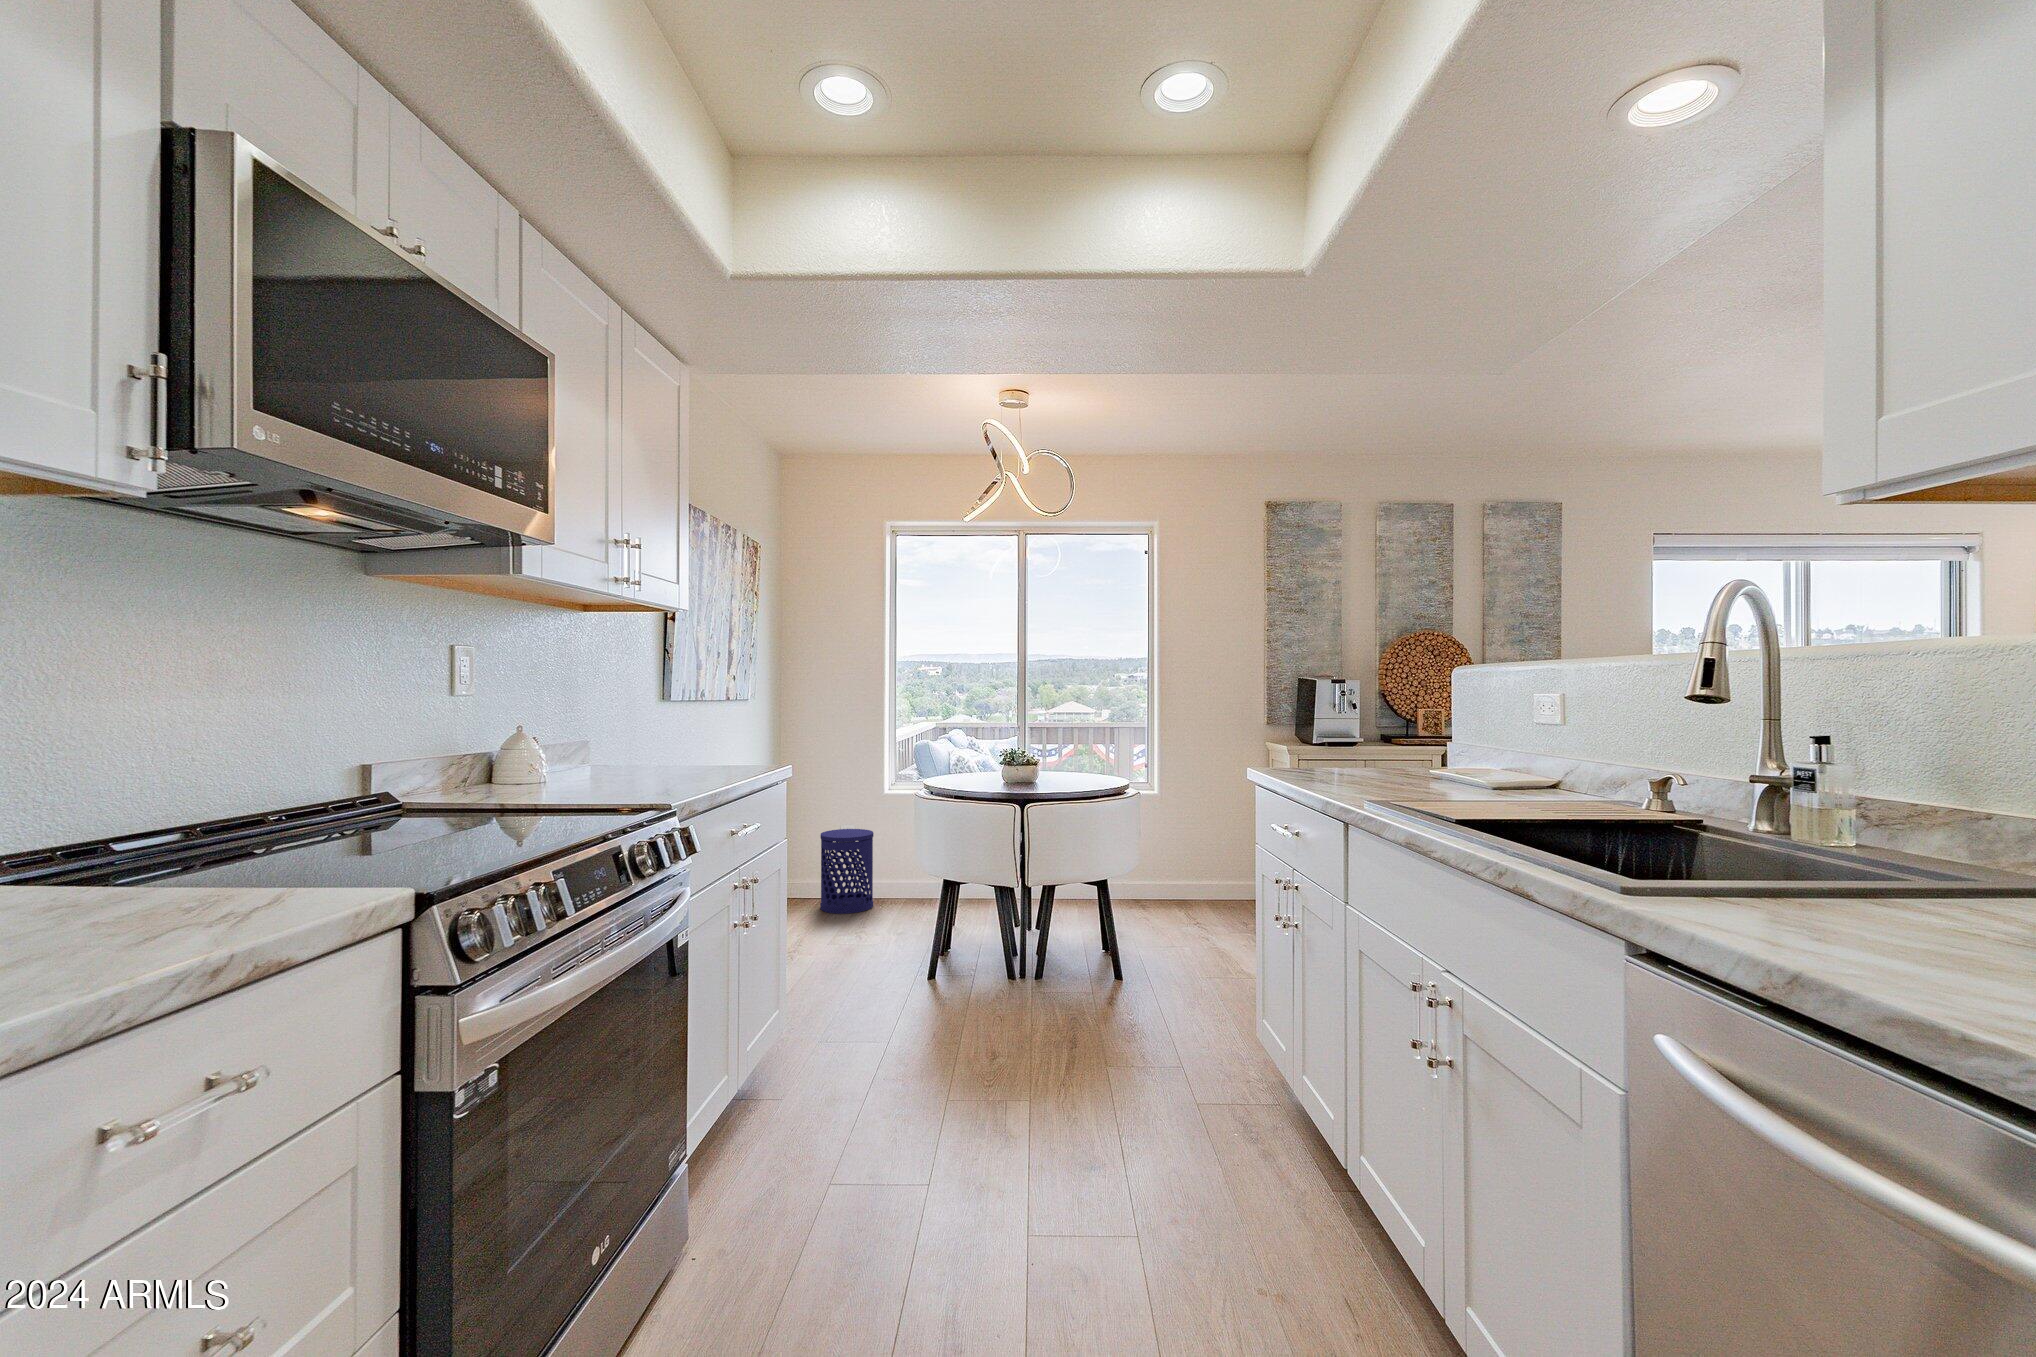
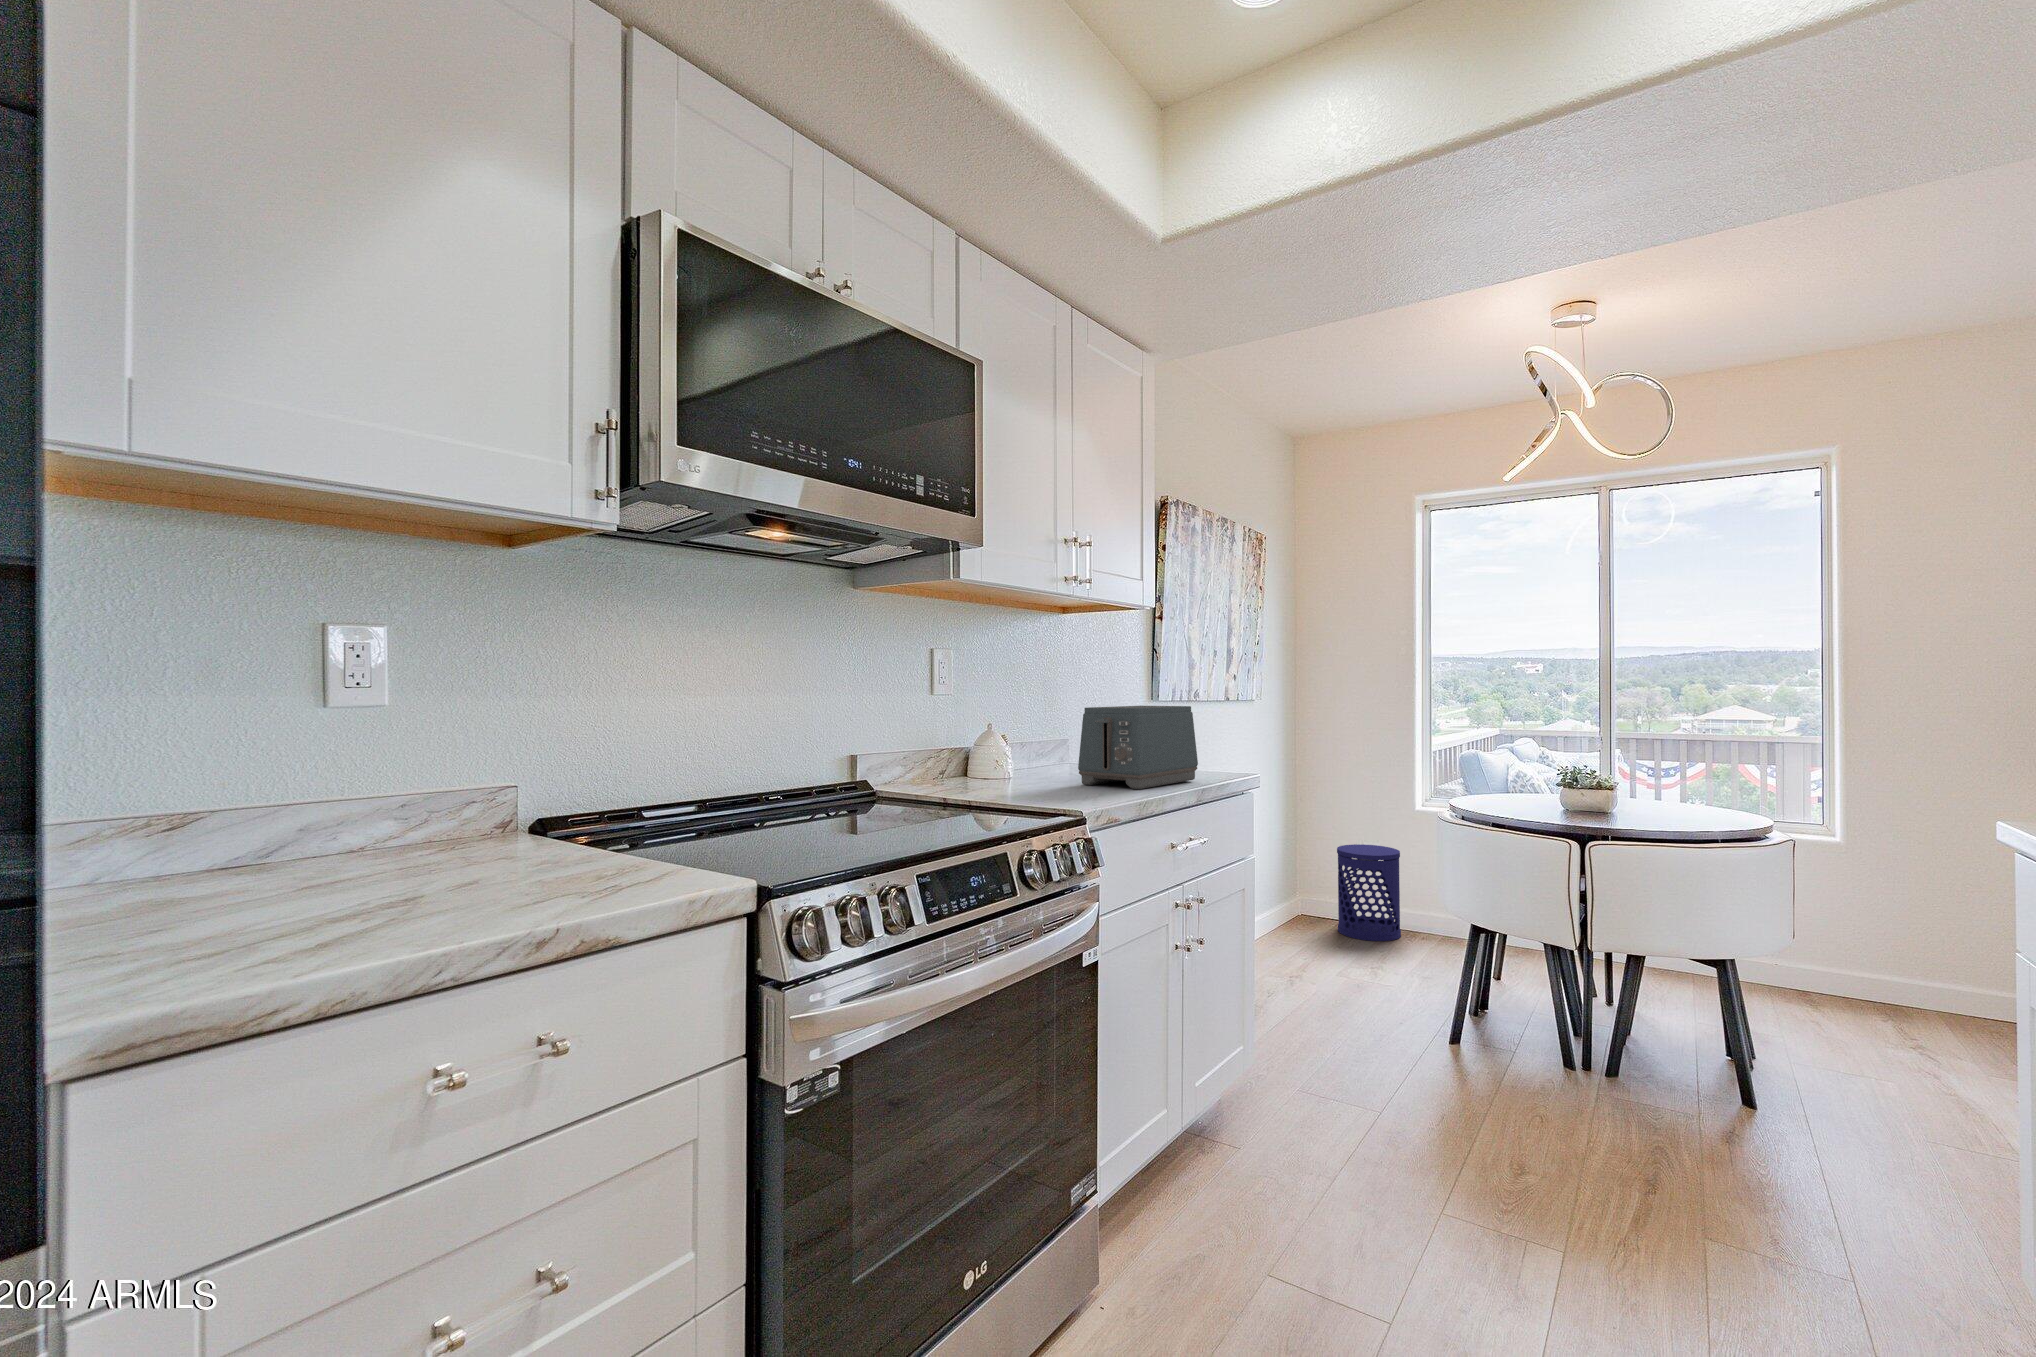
toaster: none [626,706,740,785] -> present [1078,706,1198,789]

